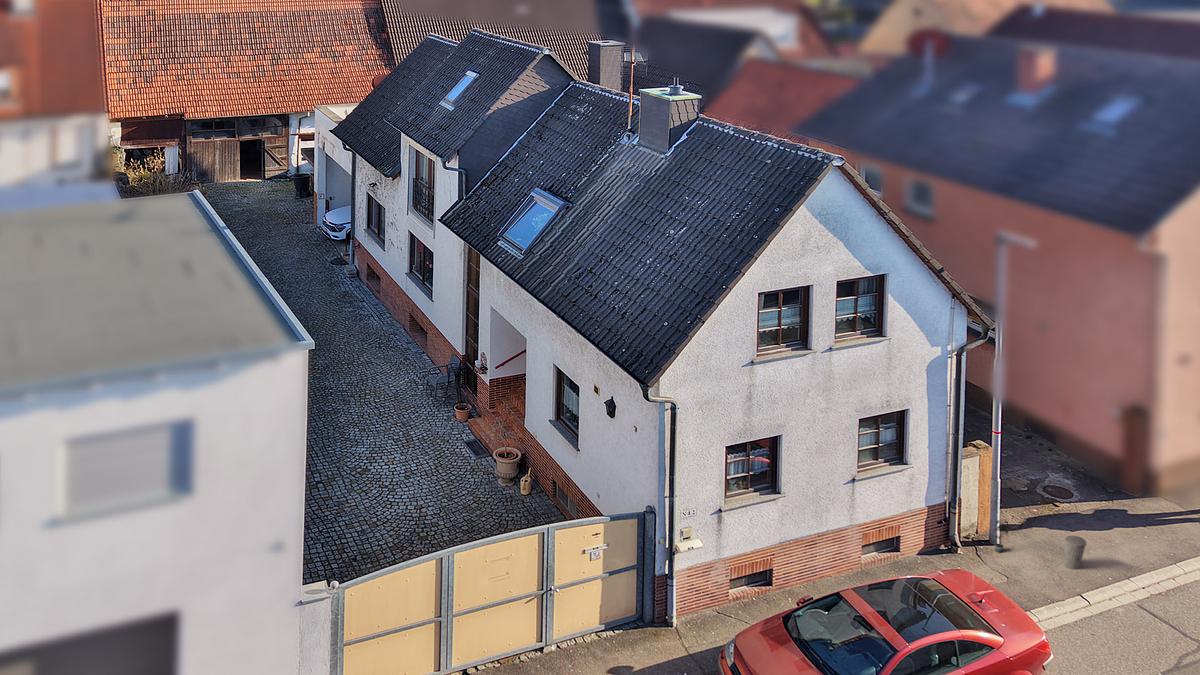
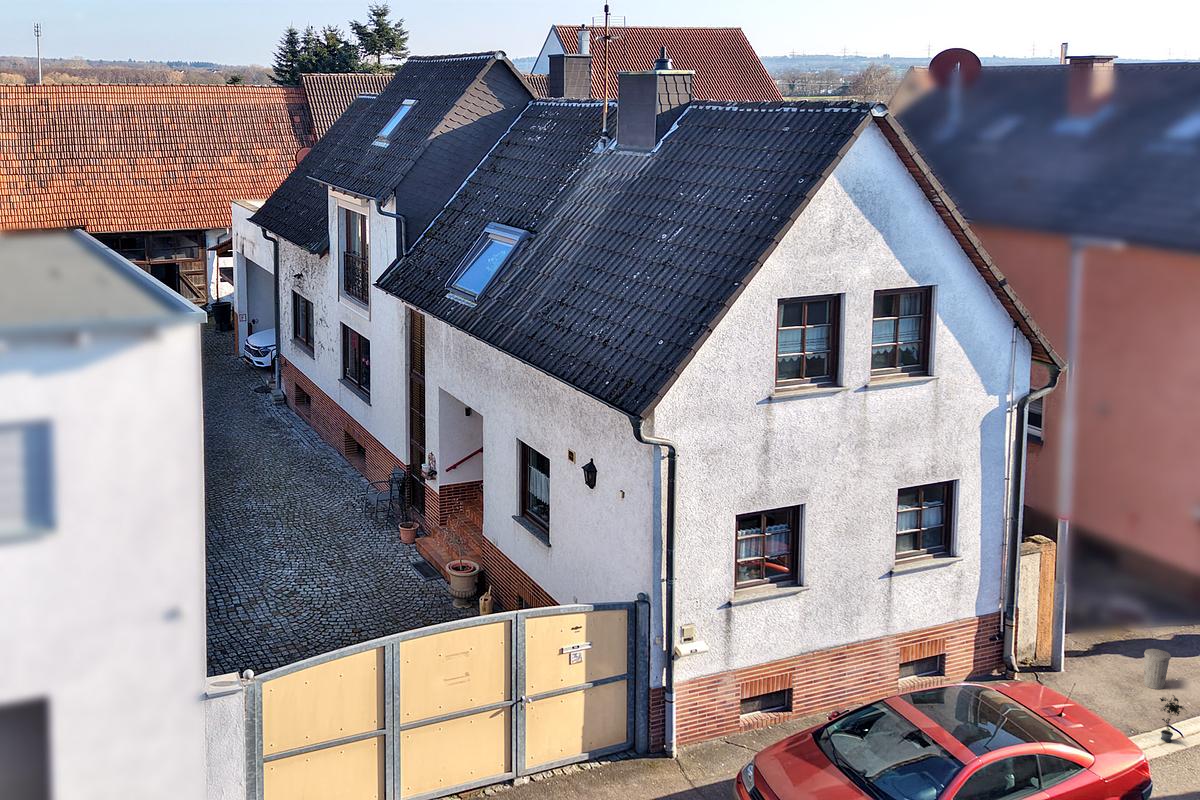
potted plant: present [995,520,1011,552] -> present [1160,695,1184,742]

